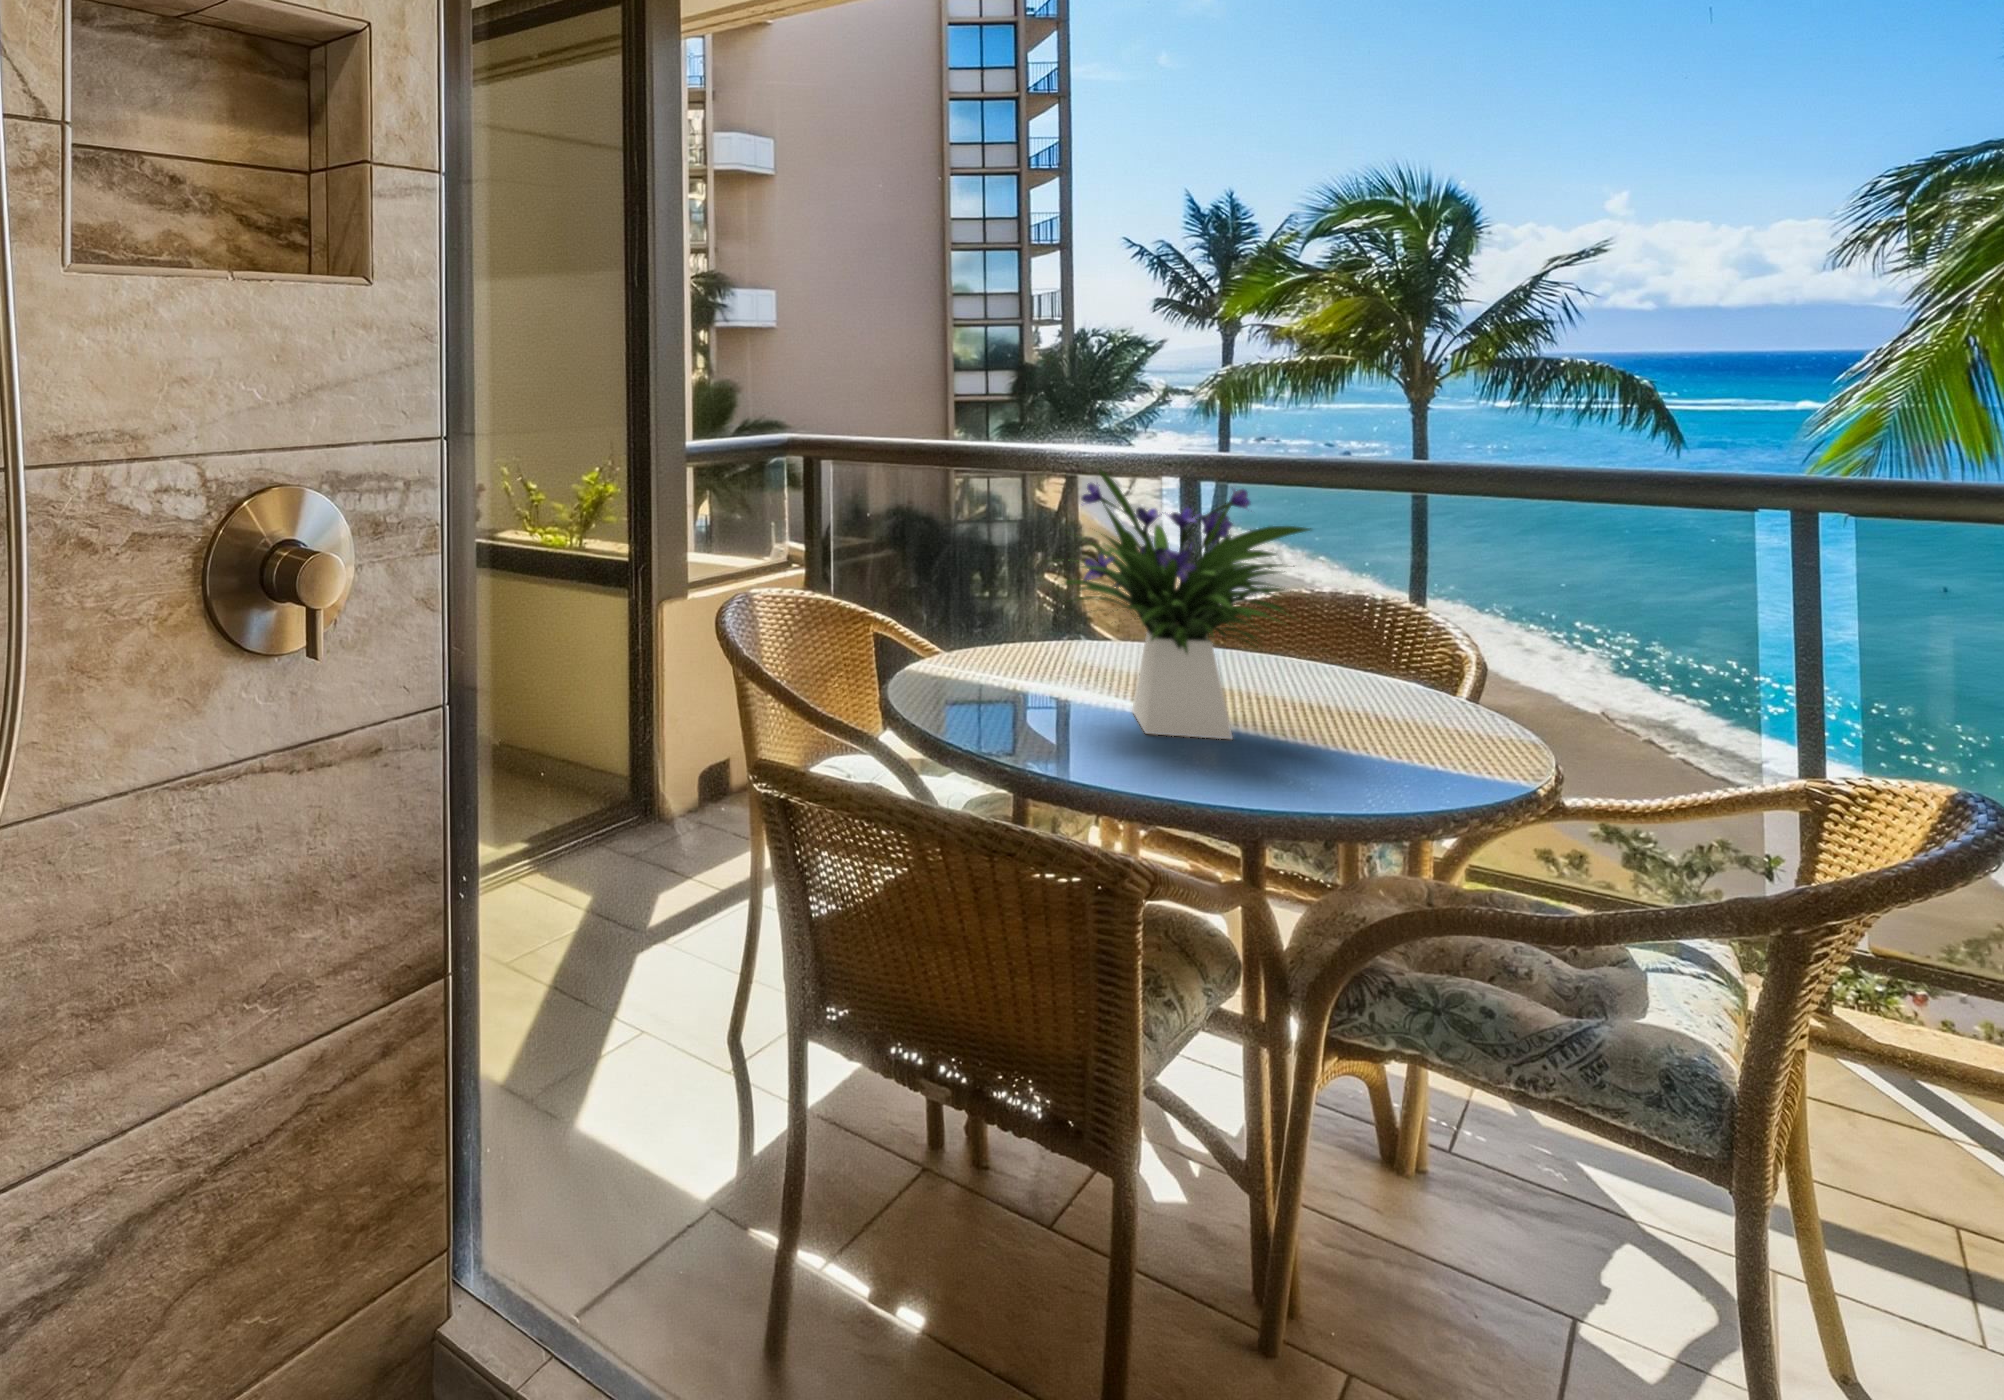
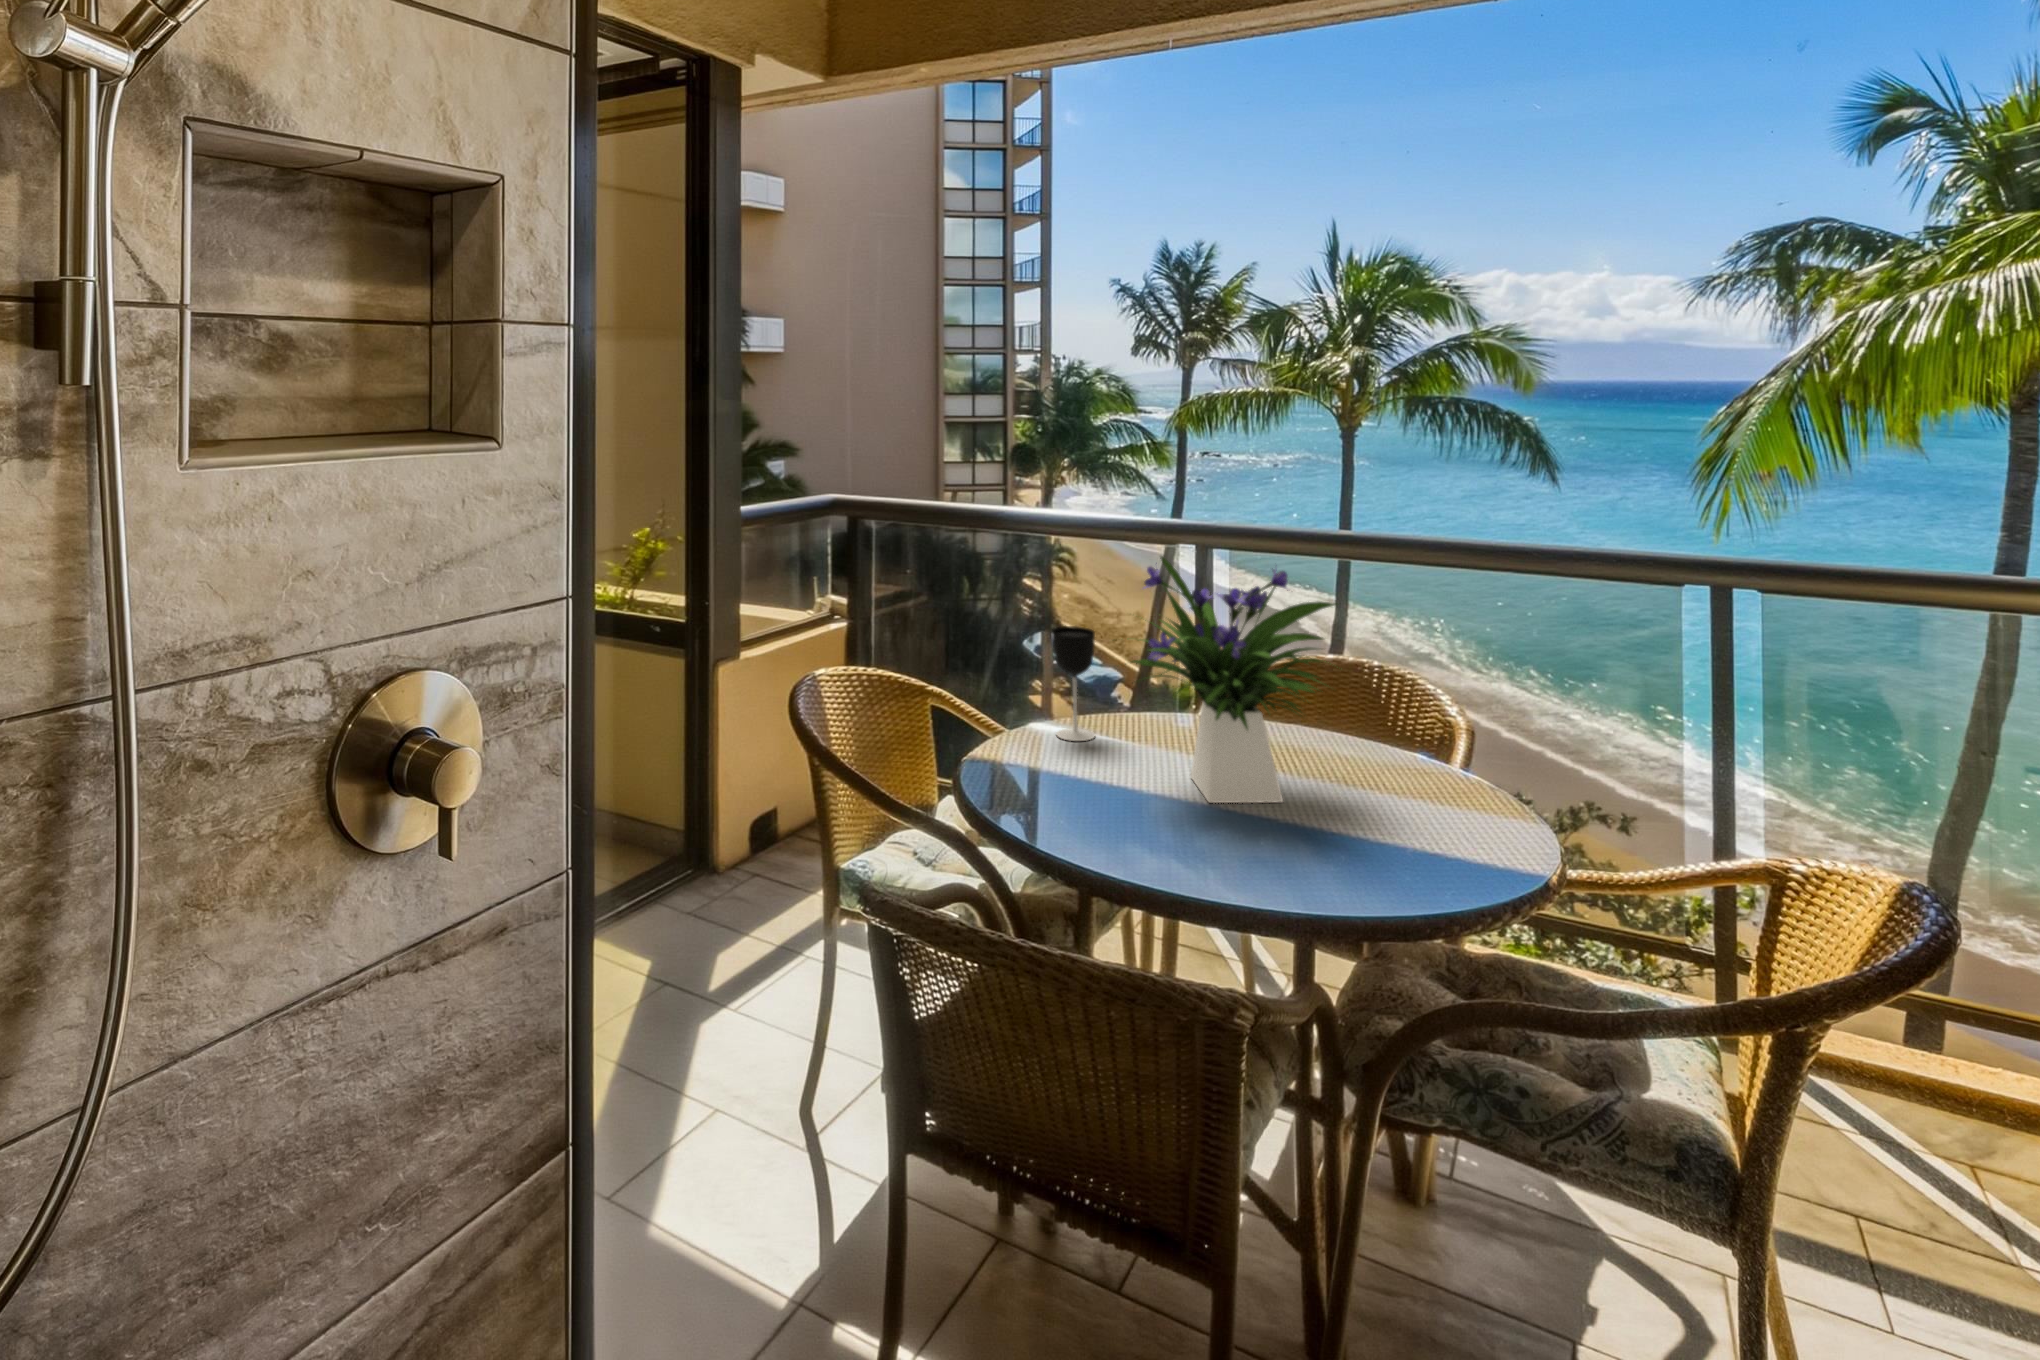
wine glass: none [991,556,1038,674] -> present [1052,626,1096,741]

